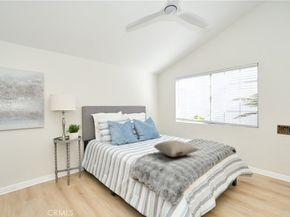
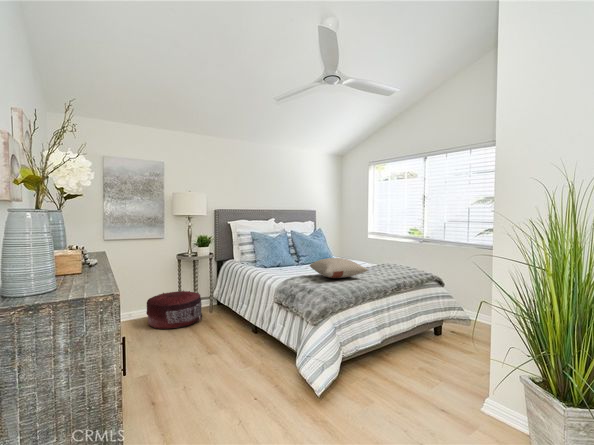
pouf: none [29,164,74,198] -> present [146,291,202,329]

